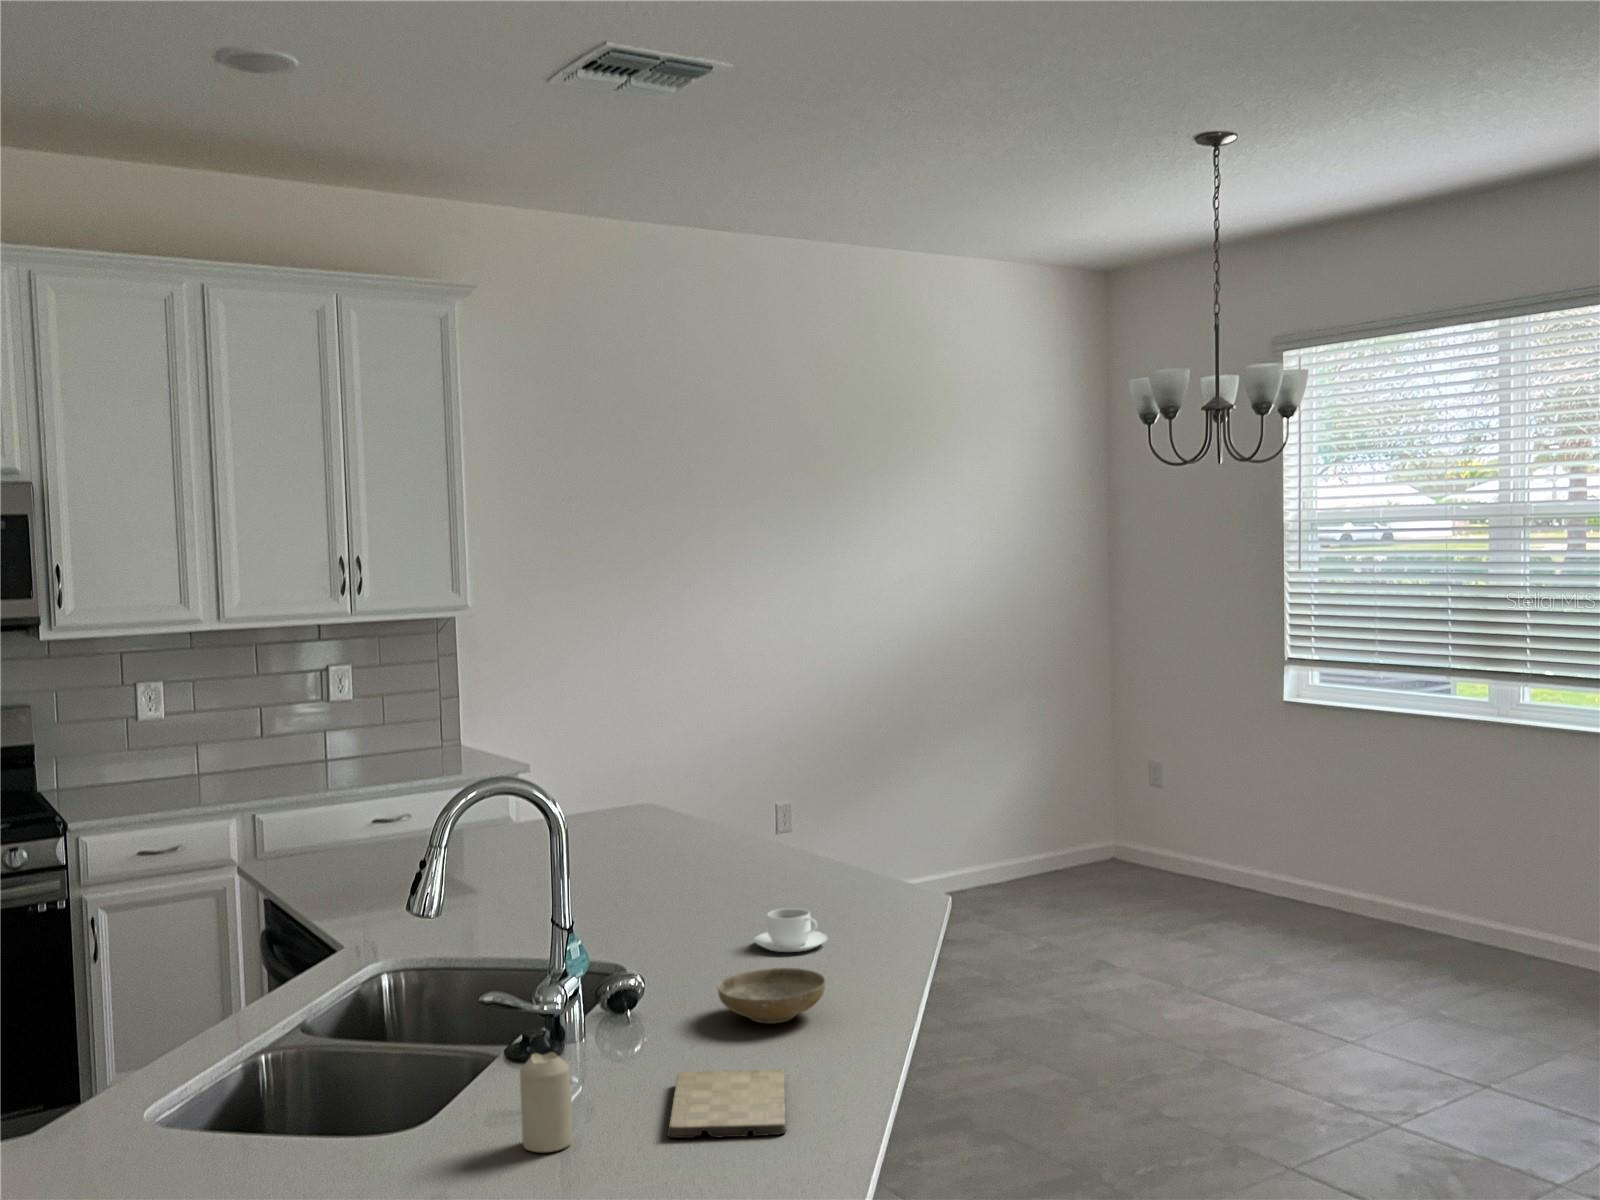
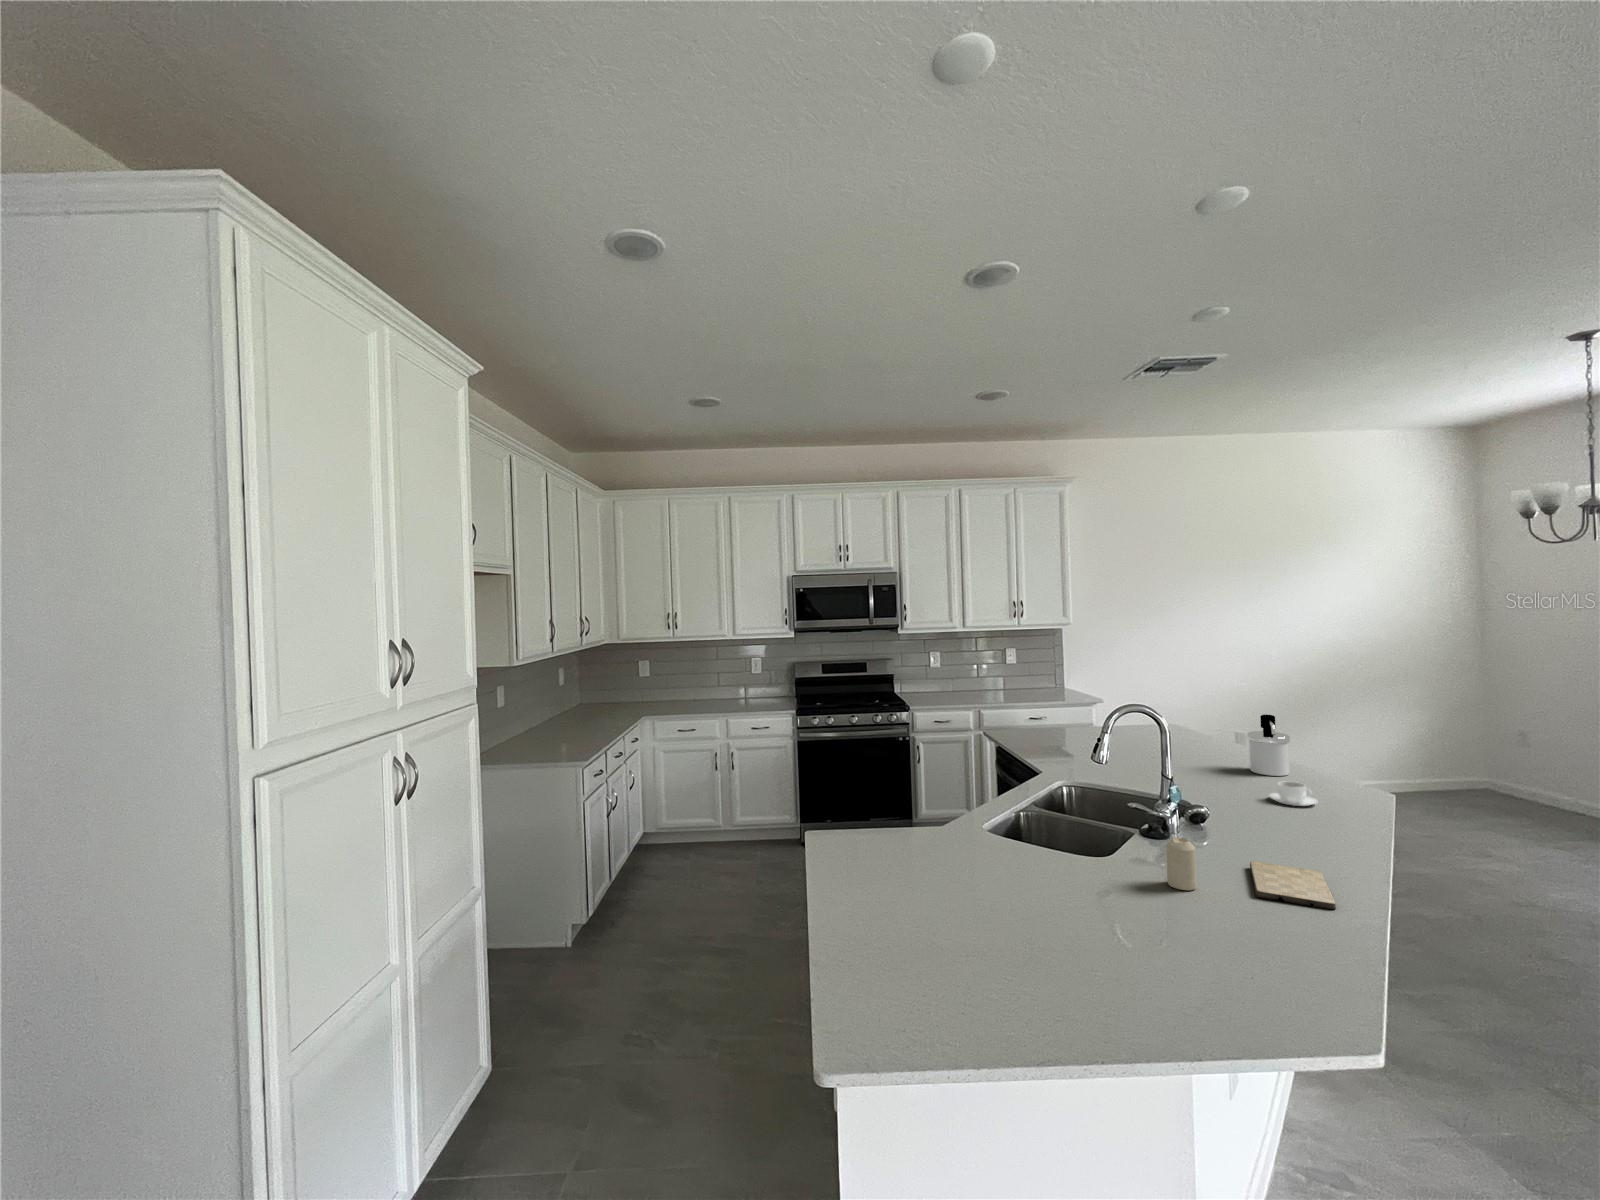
soap dispenser: none [738,783,805,898] -> present [1248,715,1290,776]
ceramic bowl: present [717,967,825,1024] -> none [1261,812,1335,844]

